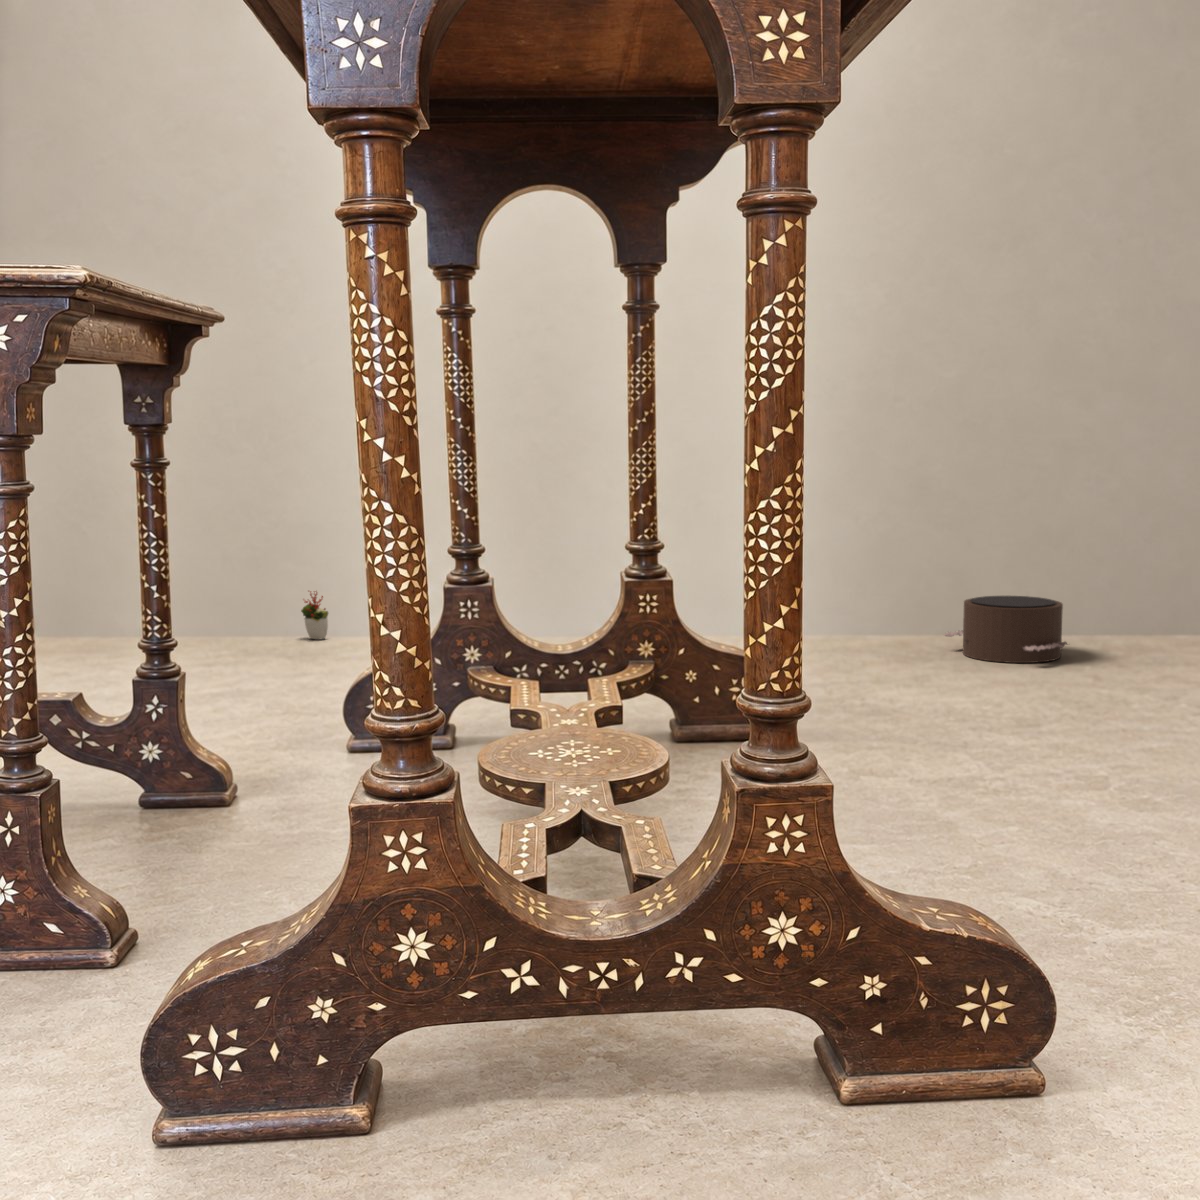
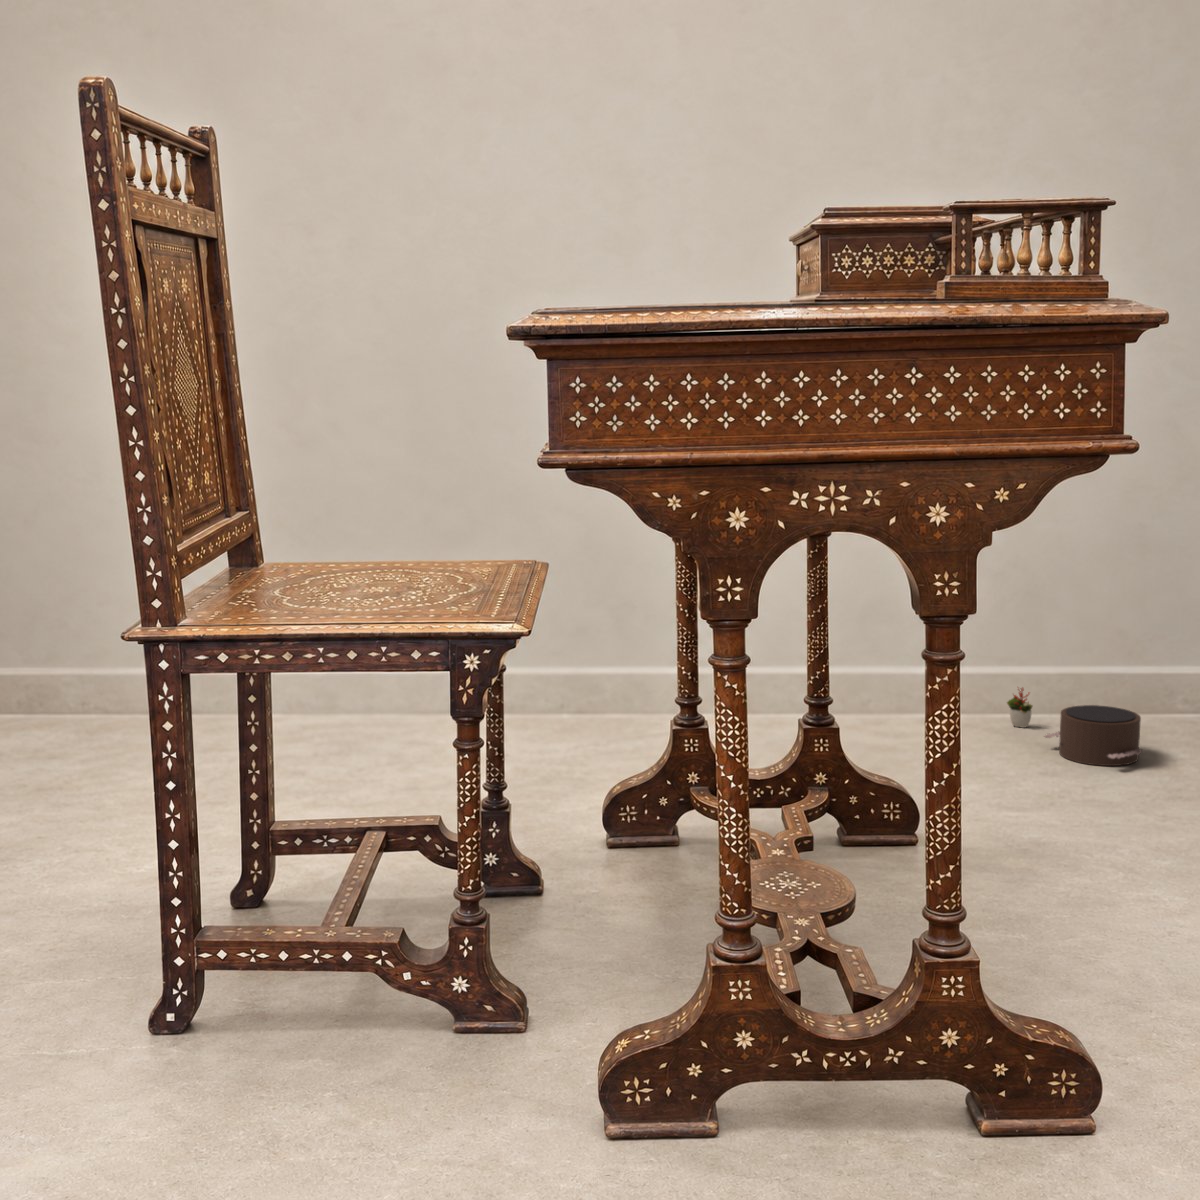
decorative plant: present [301,591,328,639] -> present [1007,688,1032,728]

